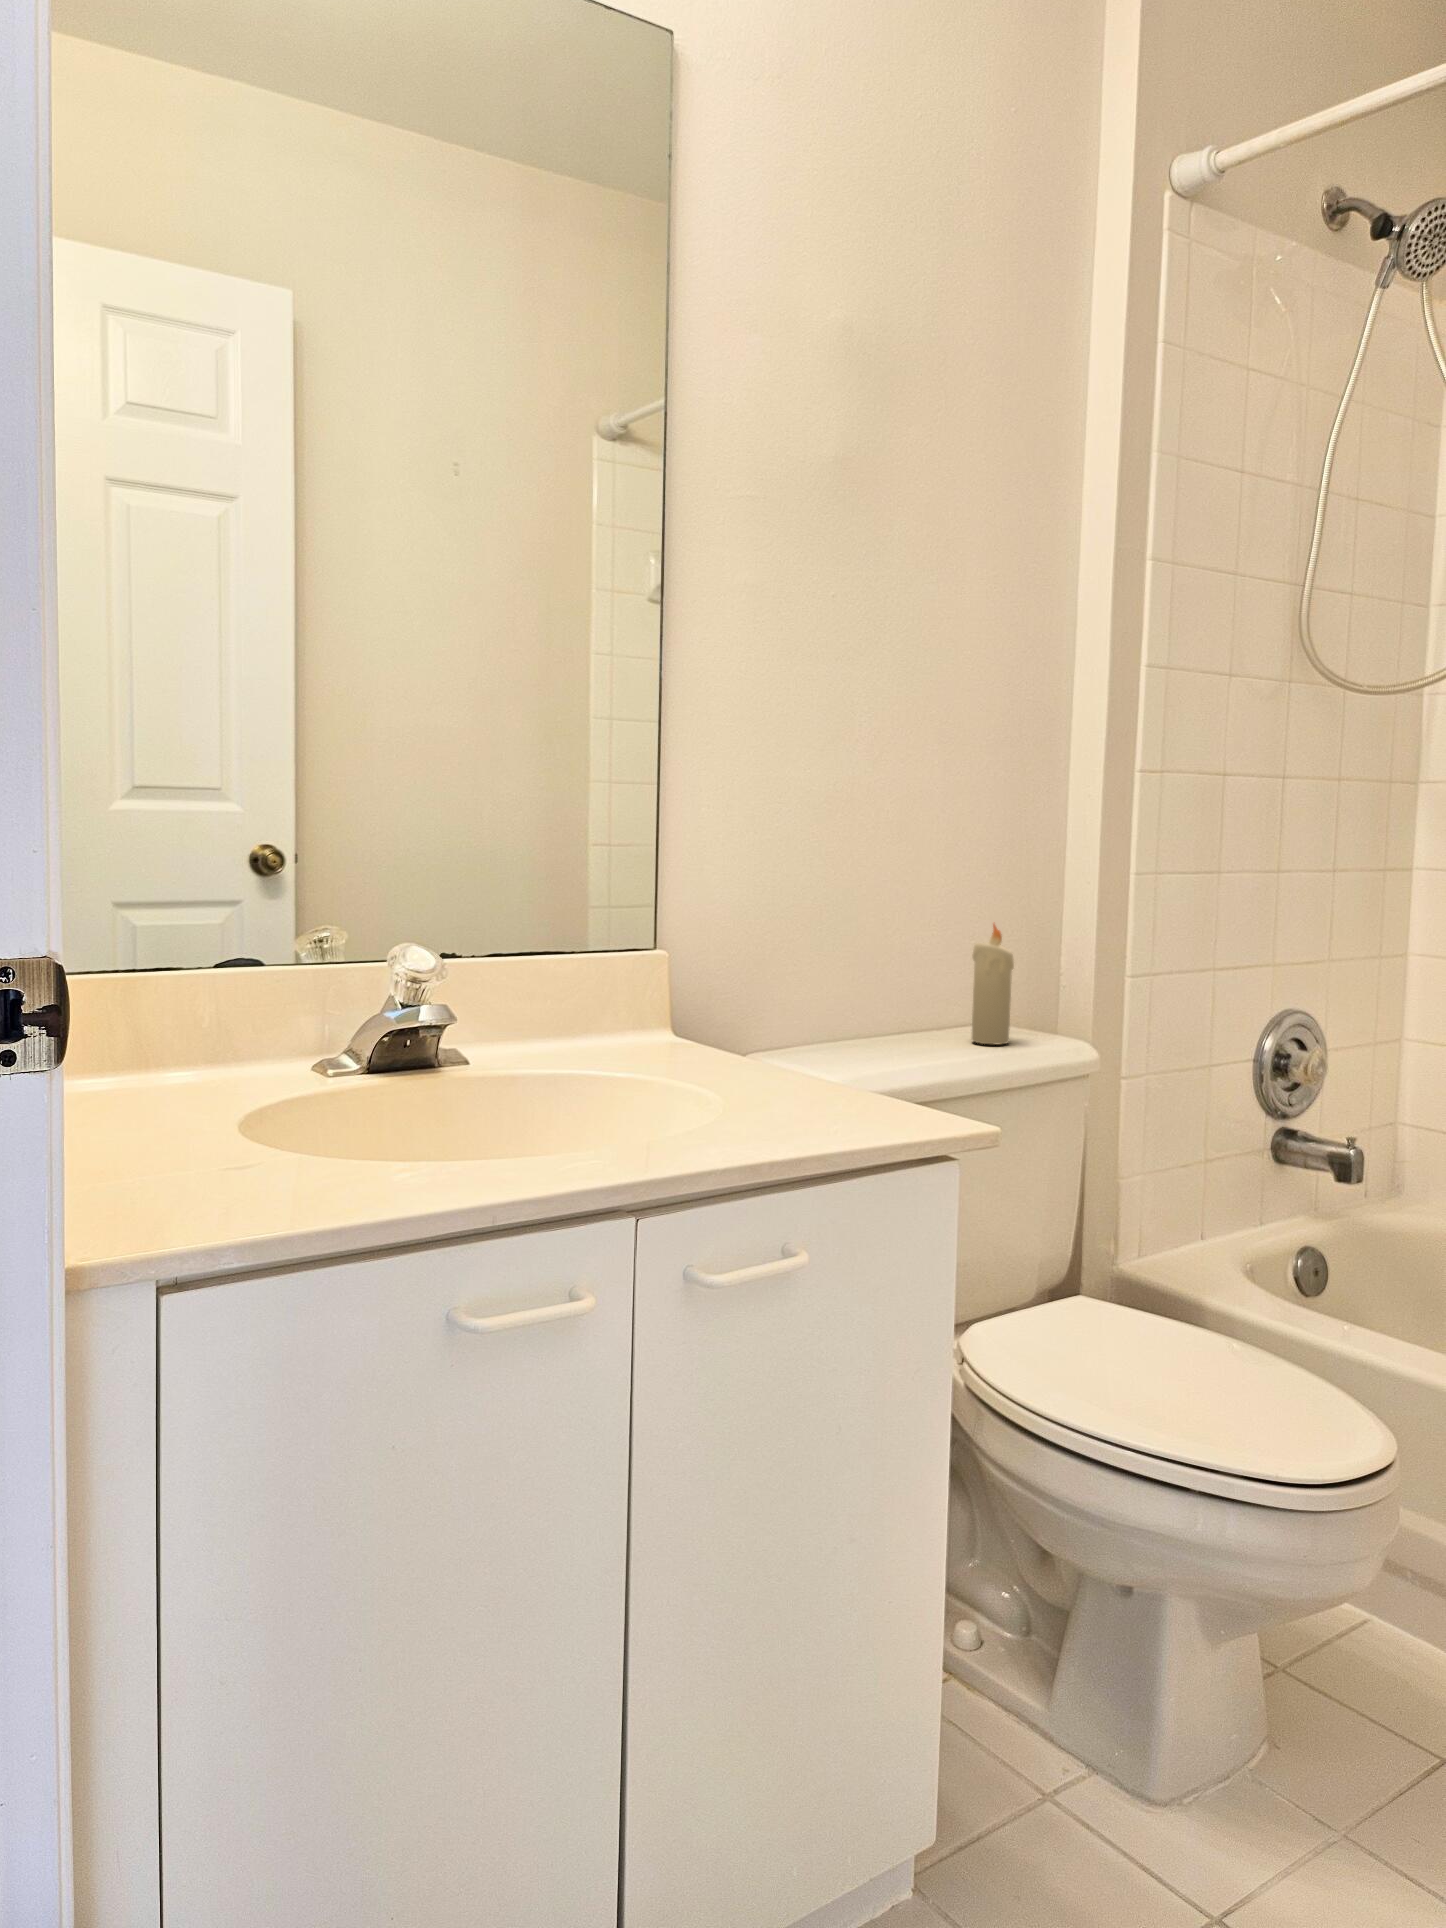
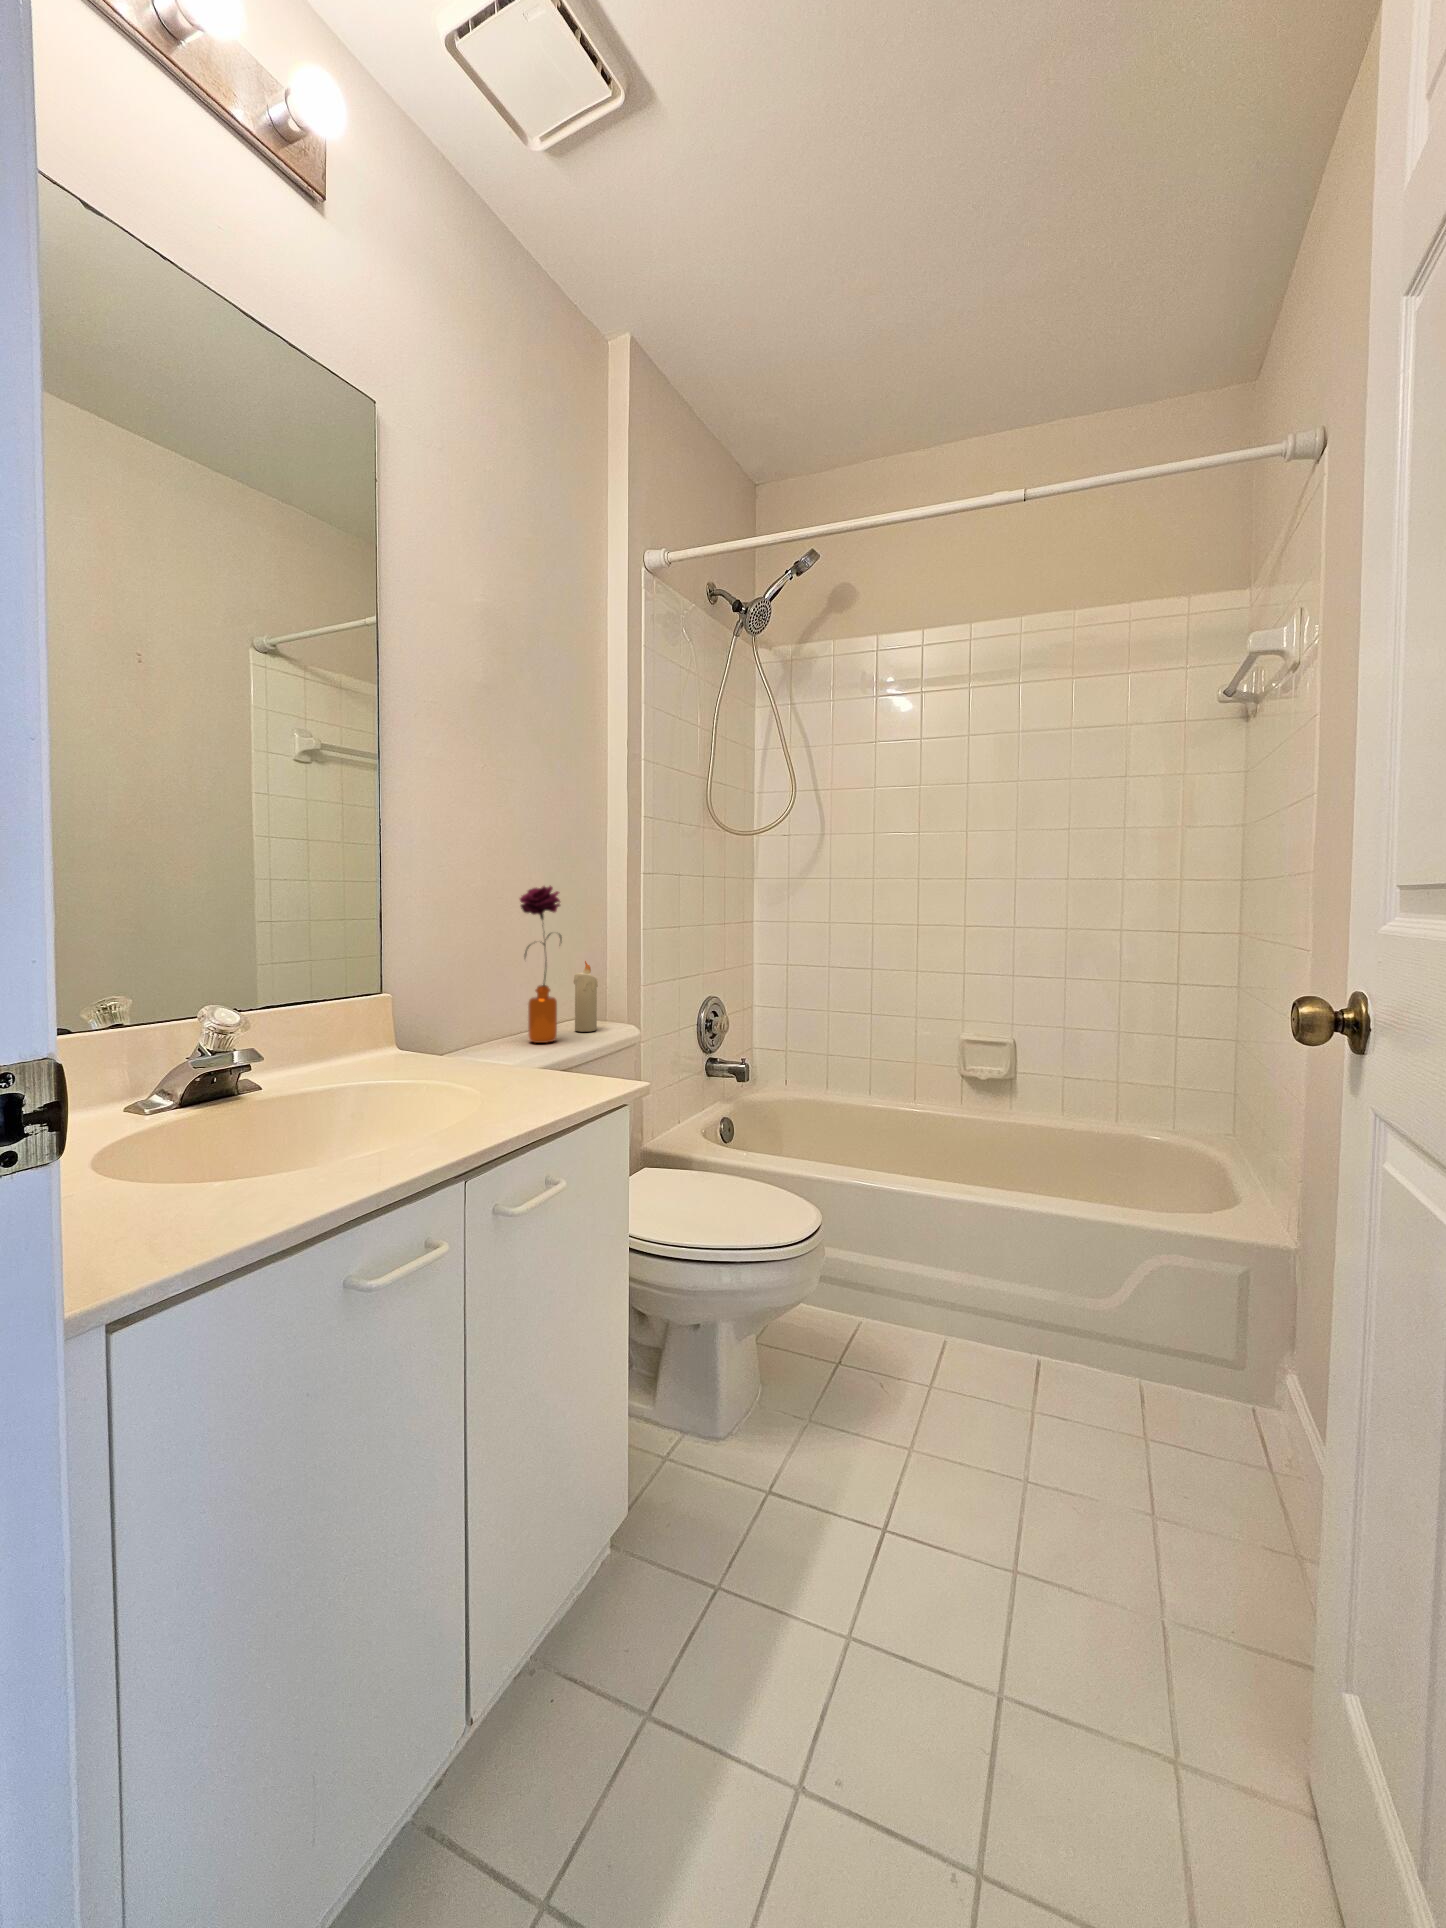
flower: none [874,790,947,1054] -> present [520,886,562,1043]

